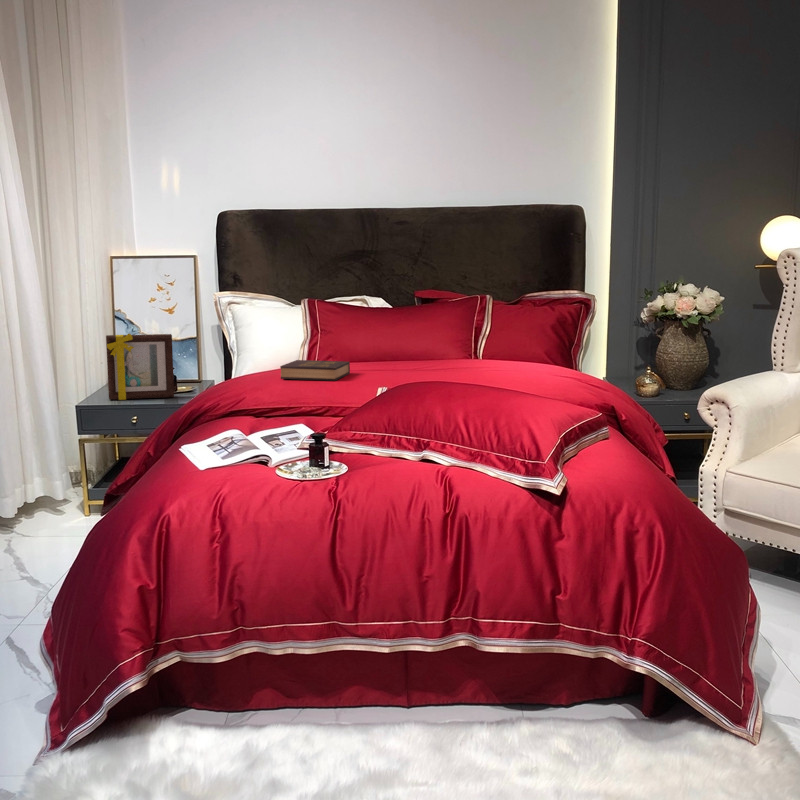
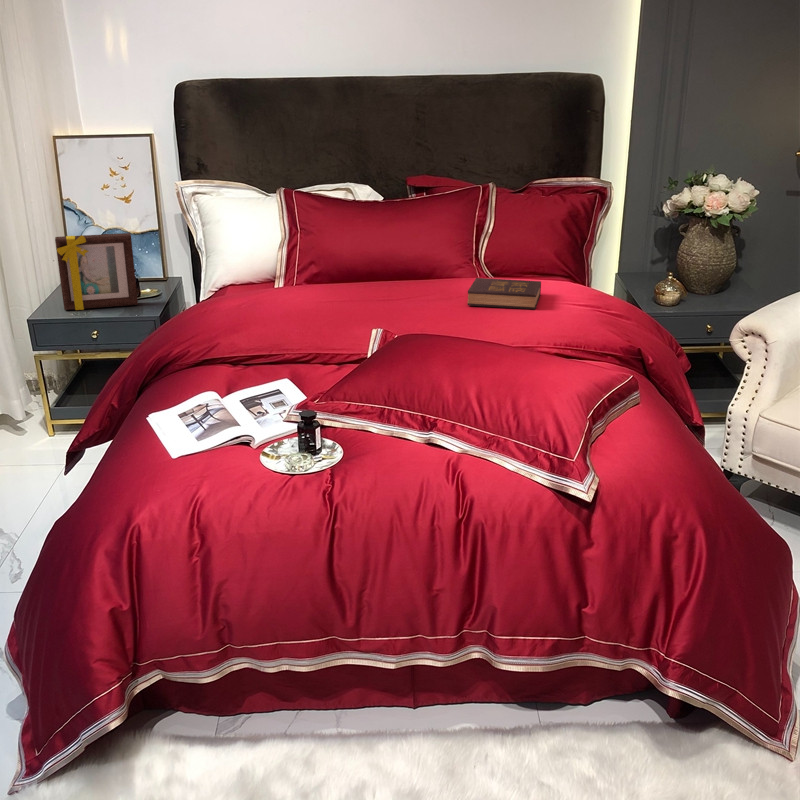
hardback book: present [280,360,350,381] -> present [468,278,541,309]

